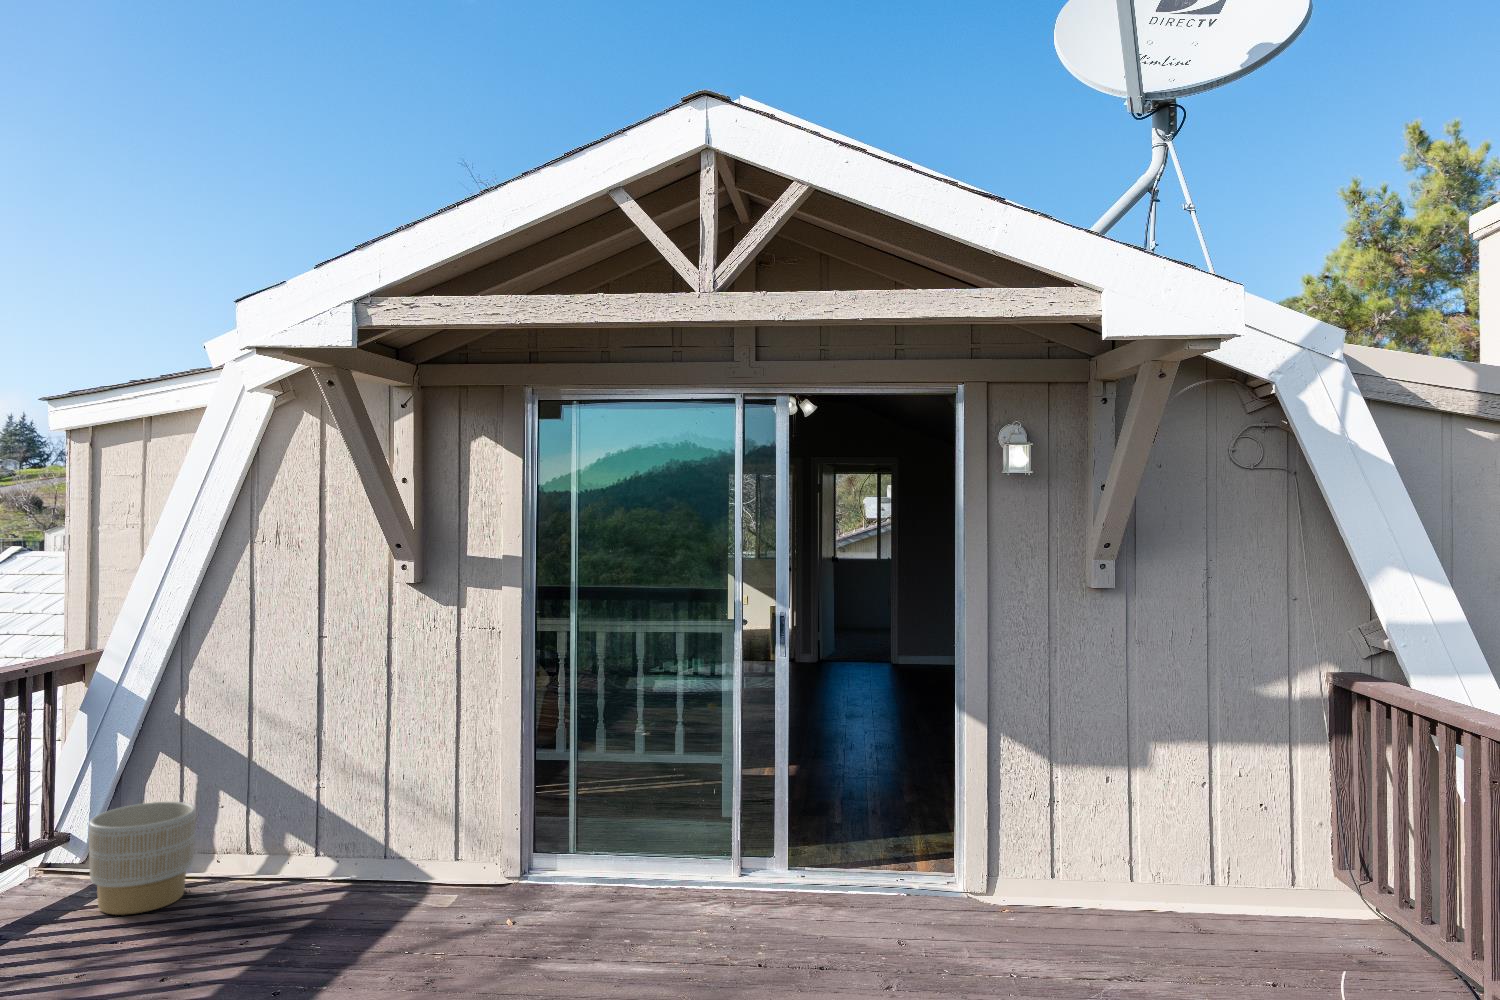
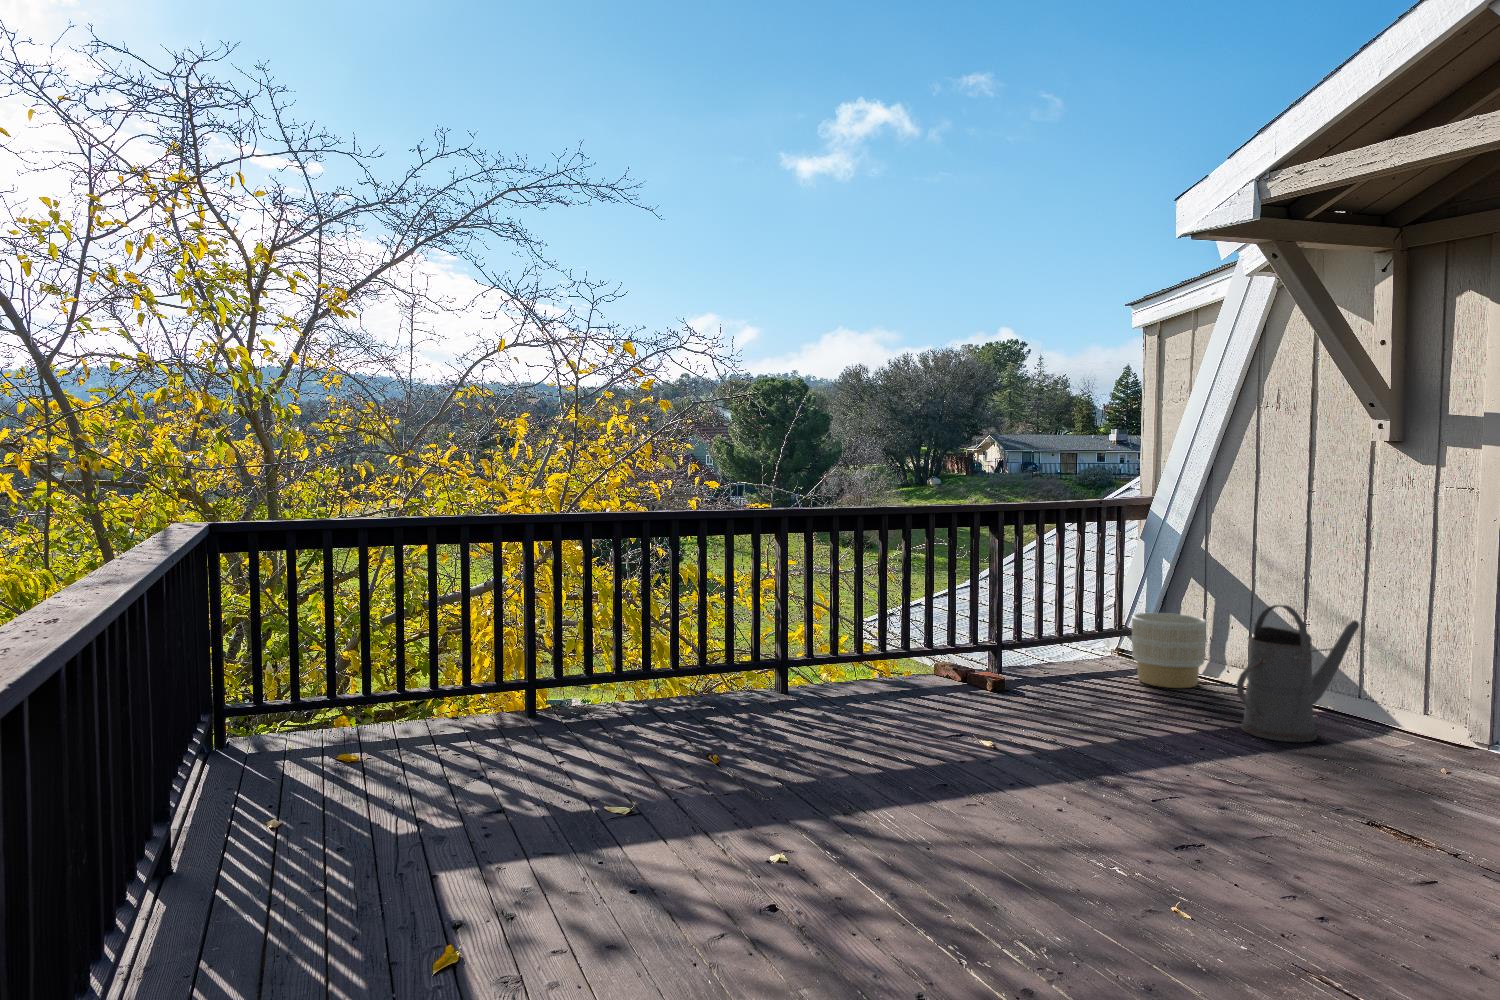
watering can: none [287,774,386,948] -> present [1237,605,1359,742]

